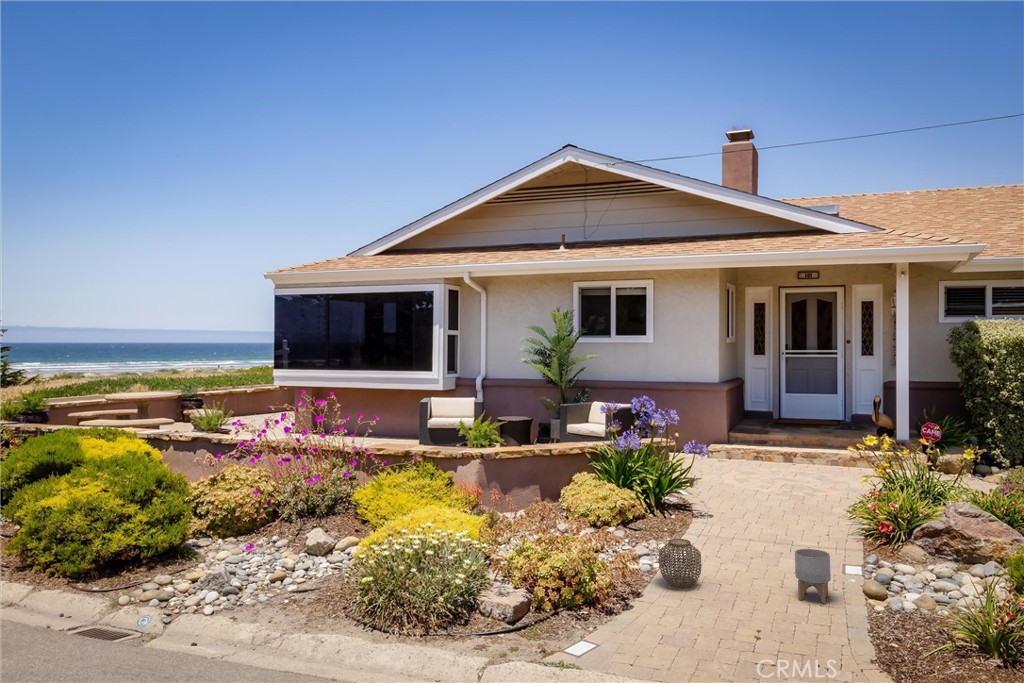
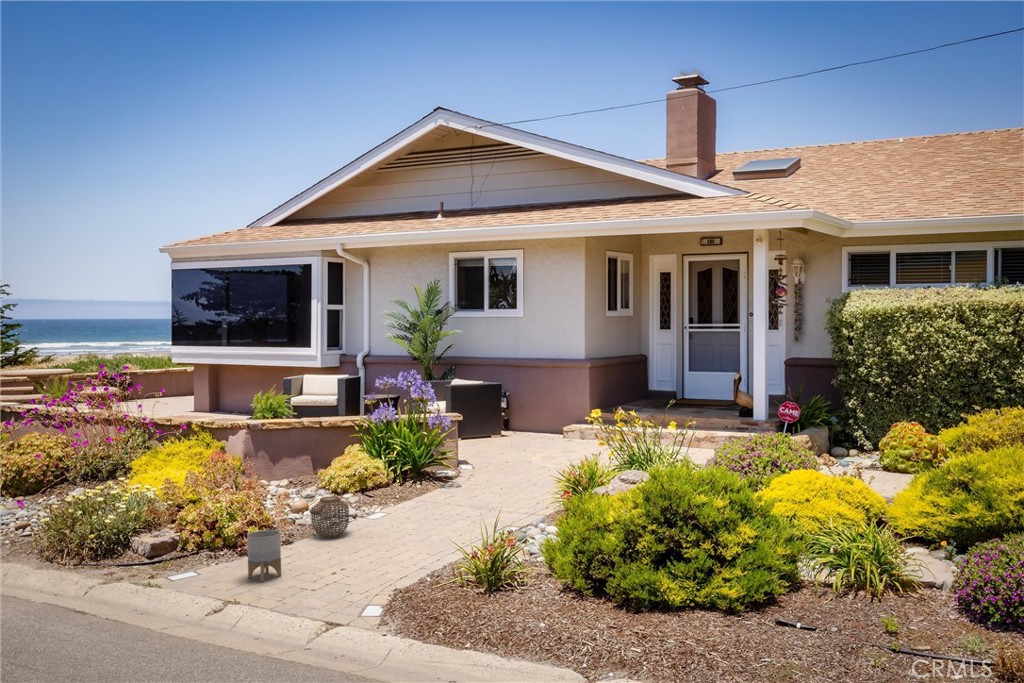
planter: present [795,549,831,604] -> present [247,530,281,582]

